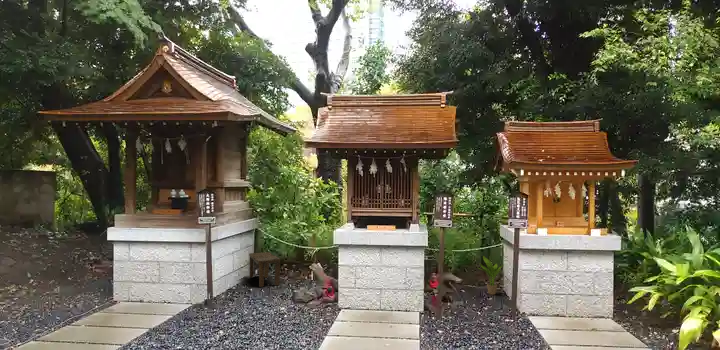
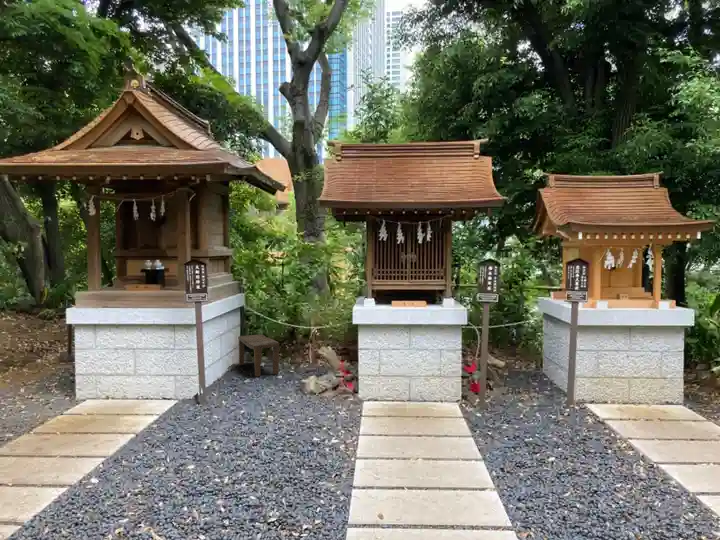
potted plant: present [481,256,503,295] -> none [512,334,546,379]

